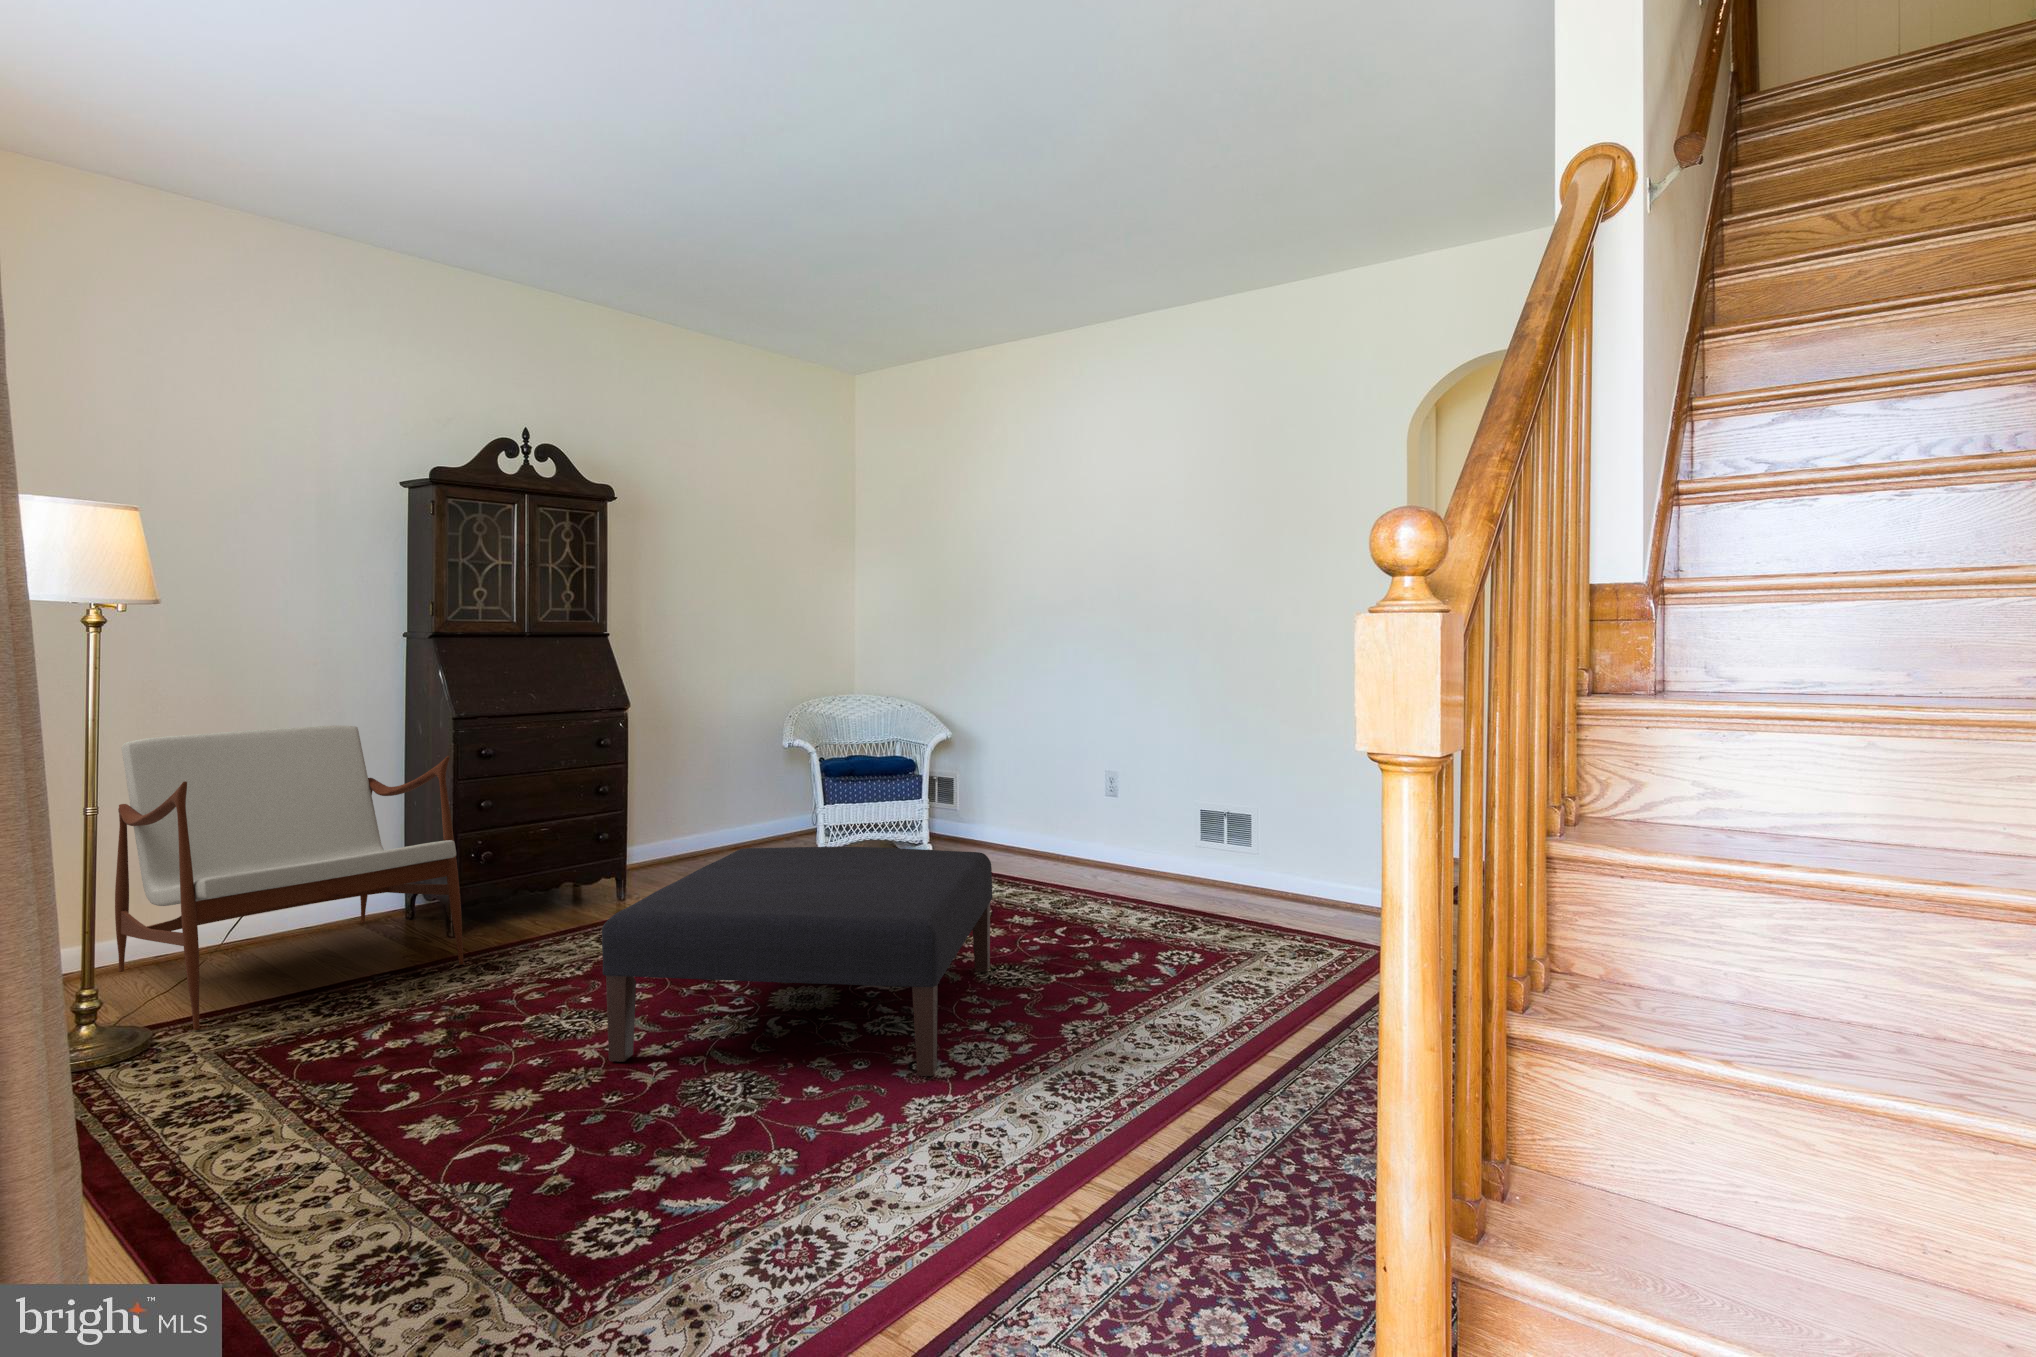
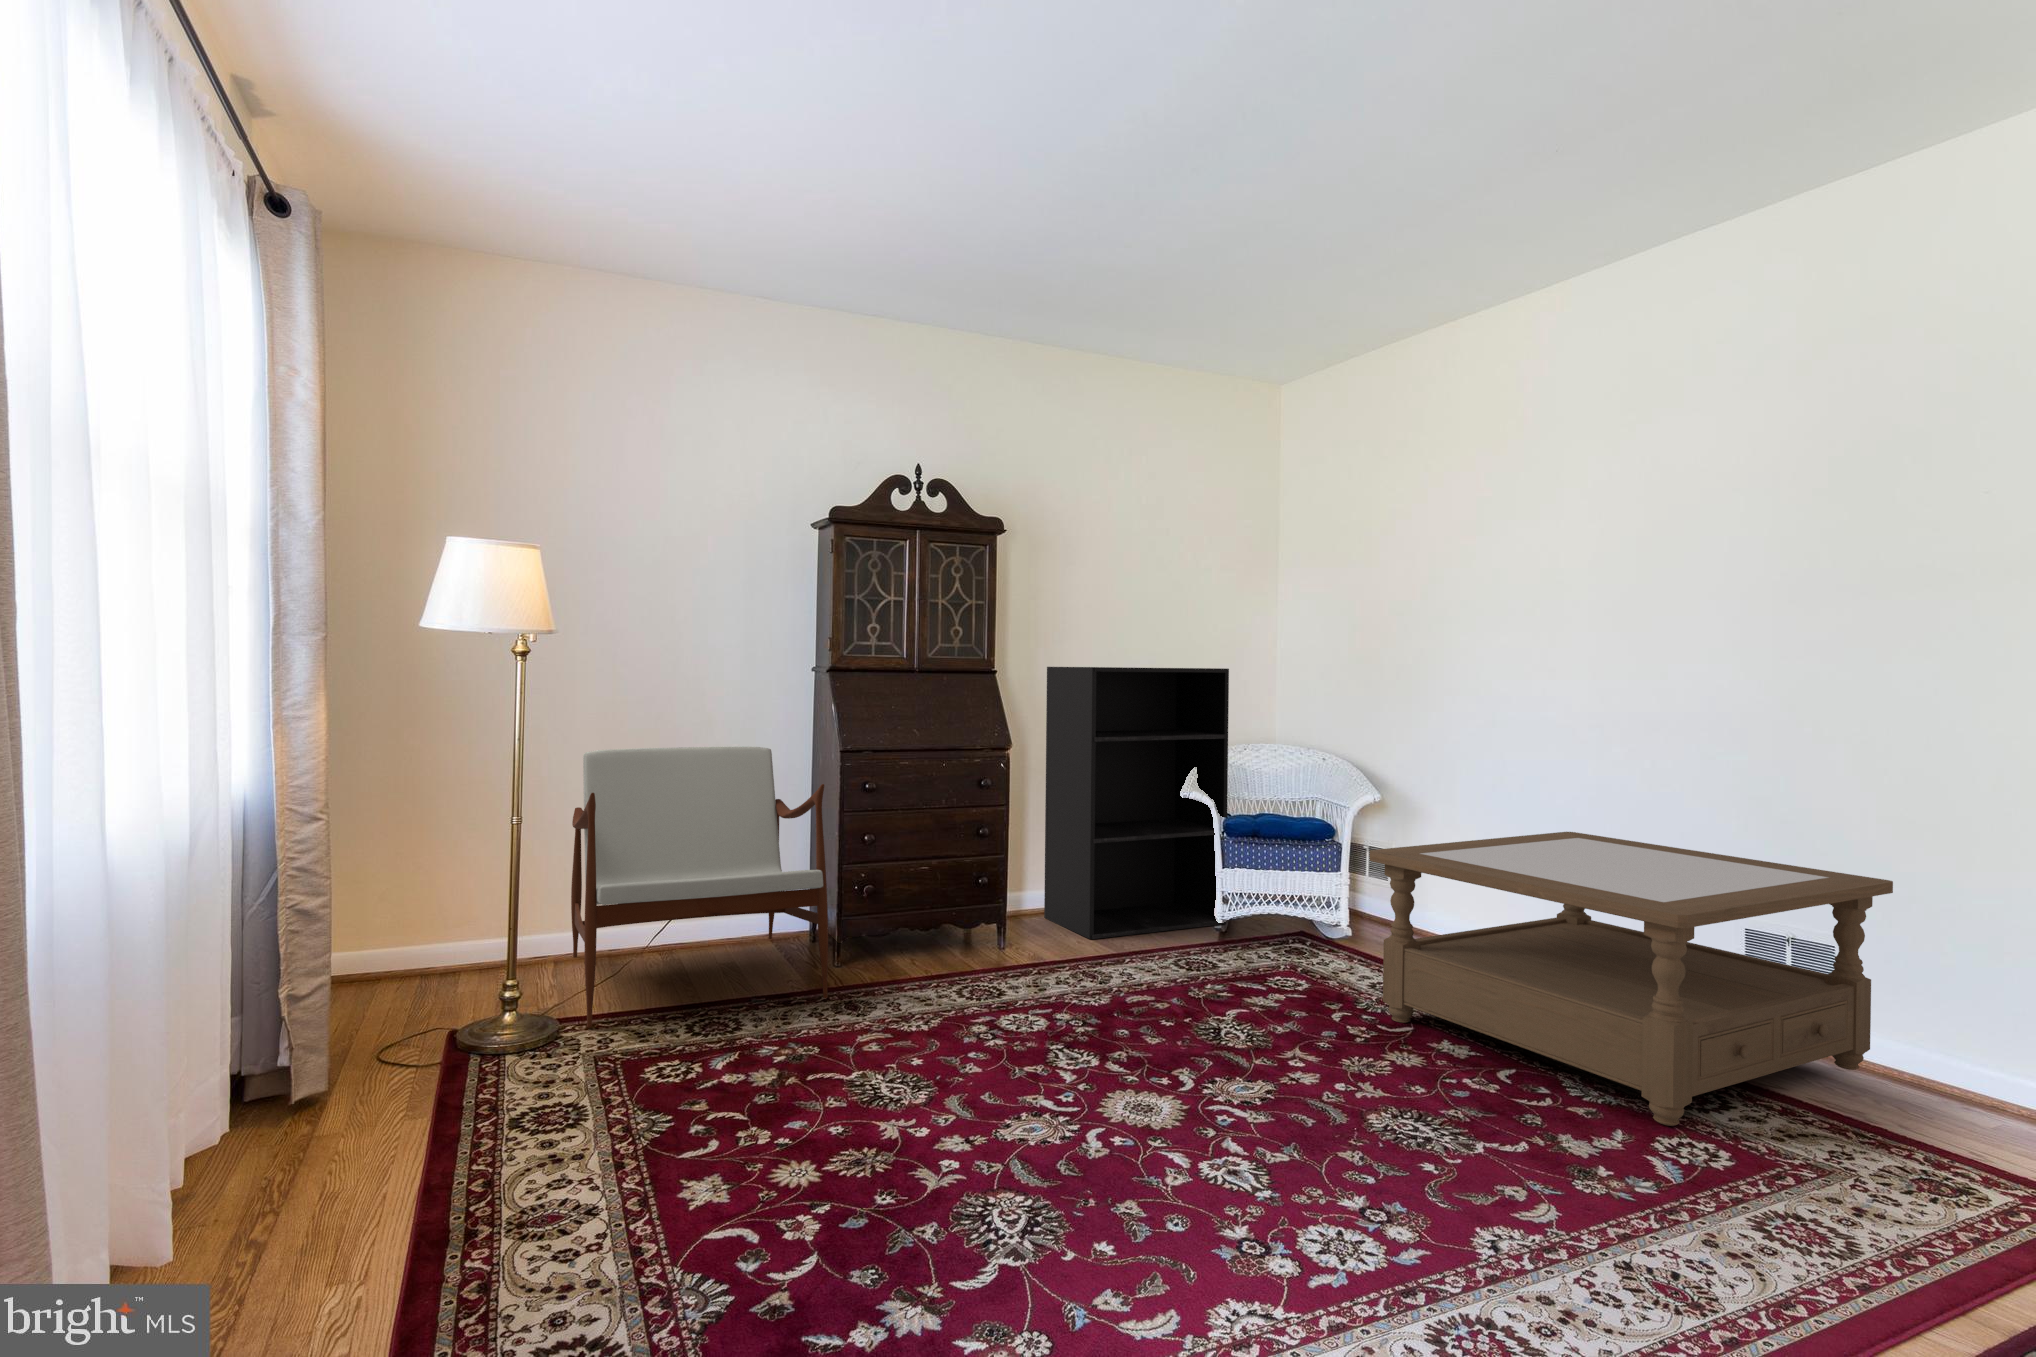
bookshelf: none [645,632,819,882] -> present [1044,667,1229,939]
coffee table: none [952,752,1284,945] -> present [1370,832,1893,1126]
ottoman: present [602,847,992,1076] -> none [900,914,1398,1268]

